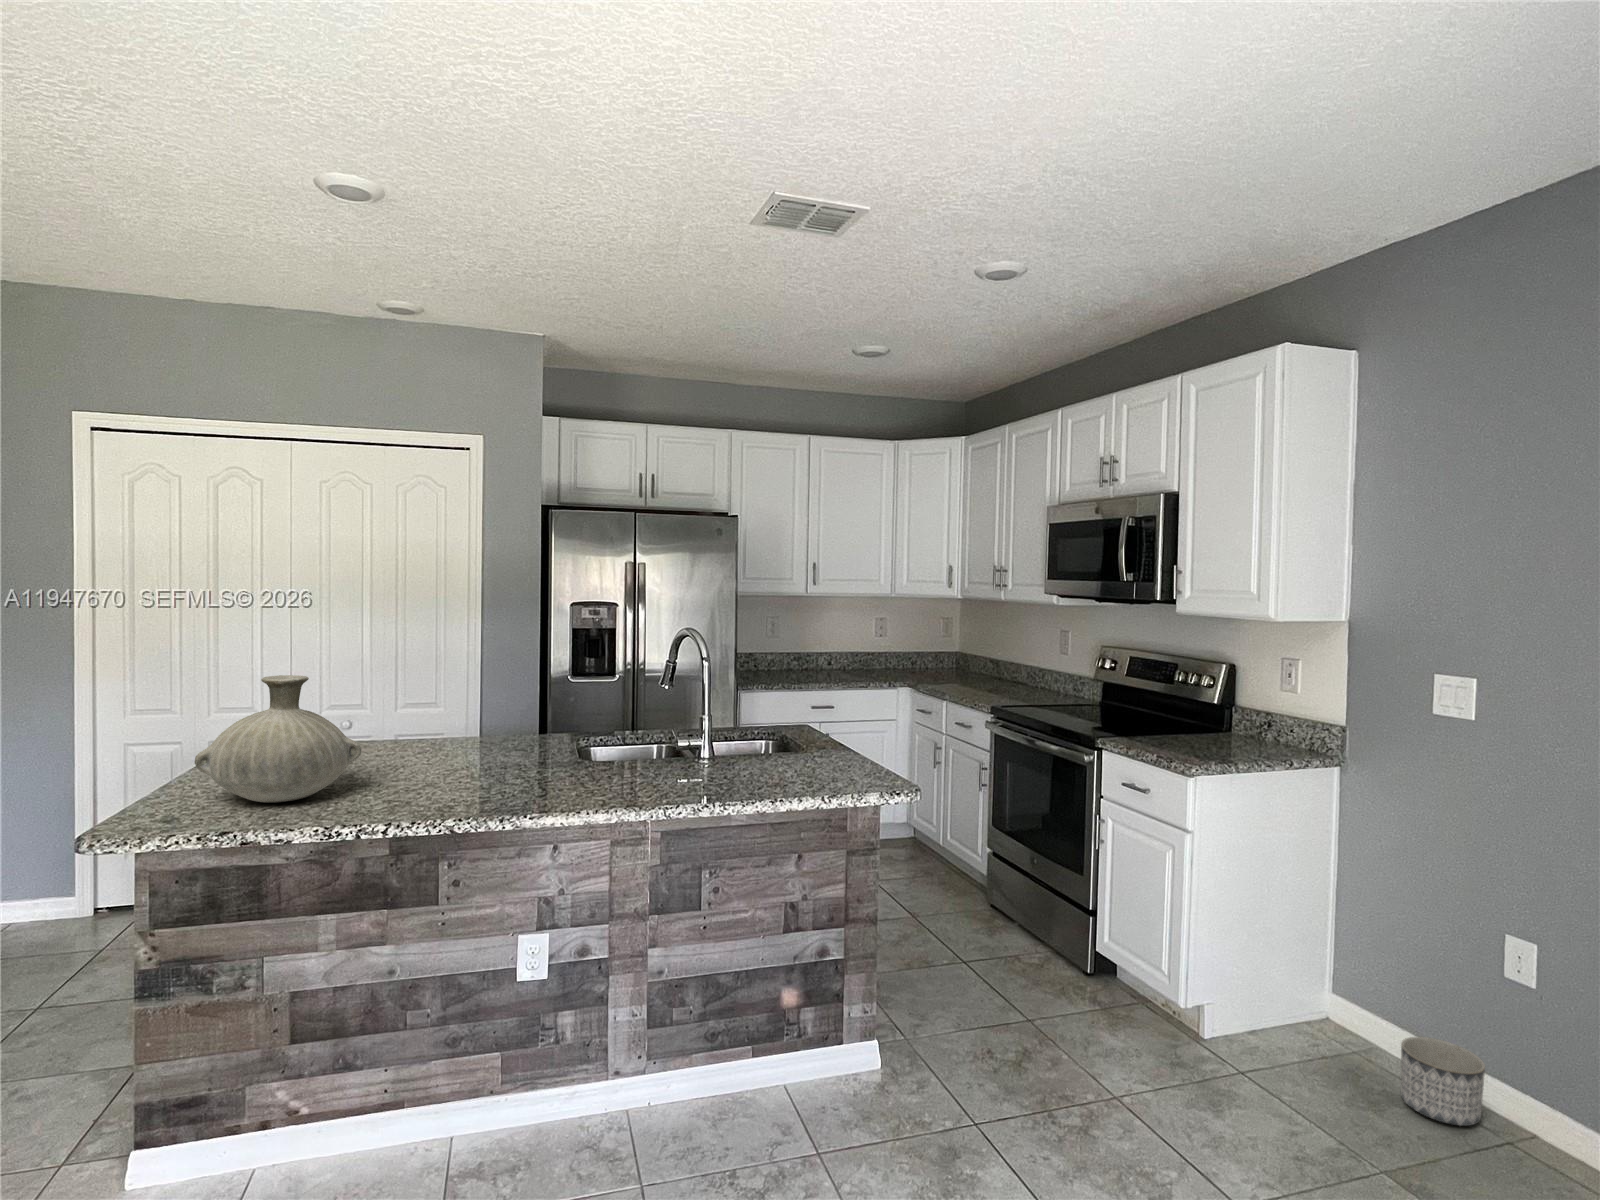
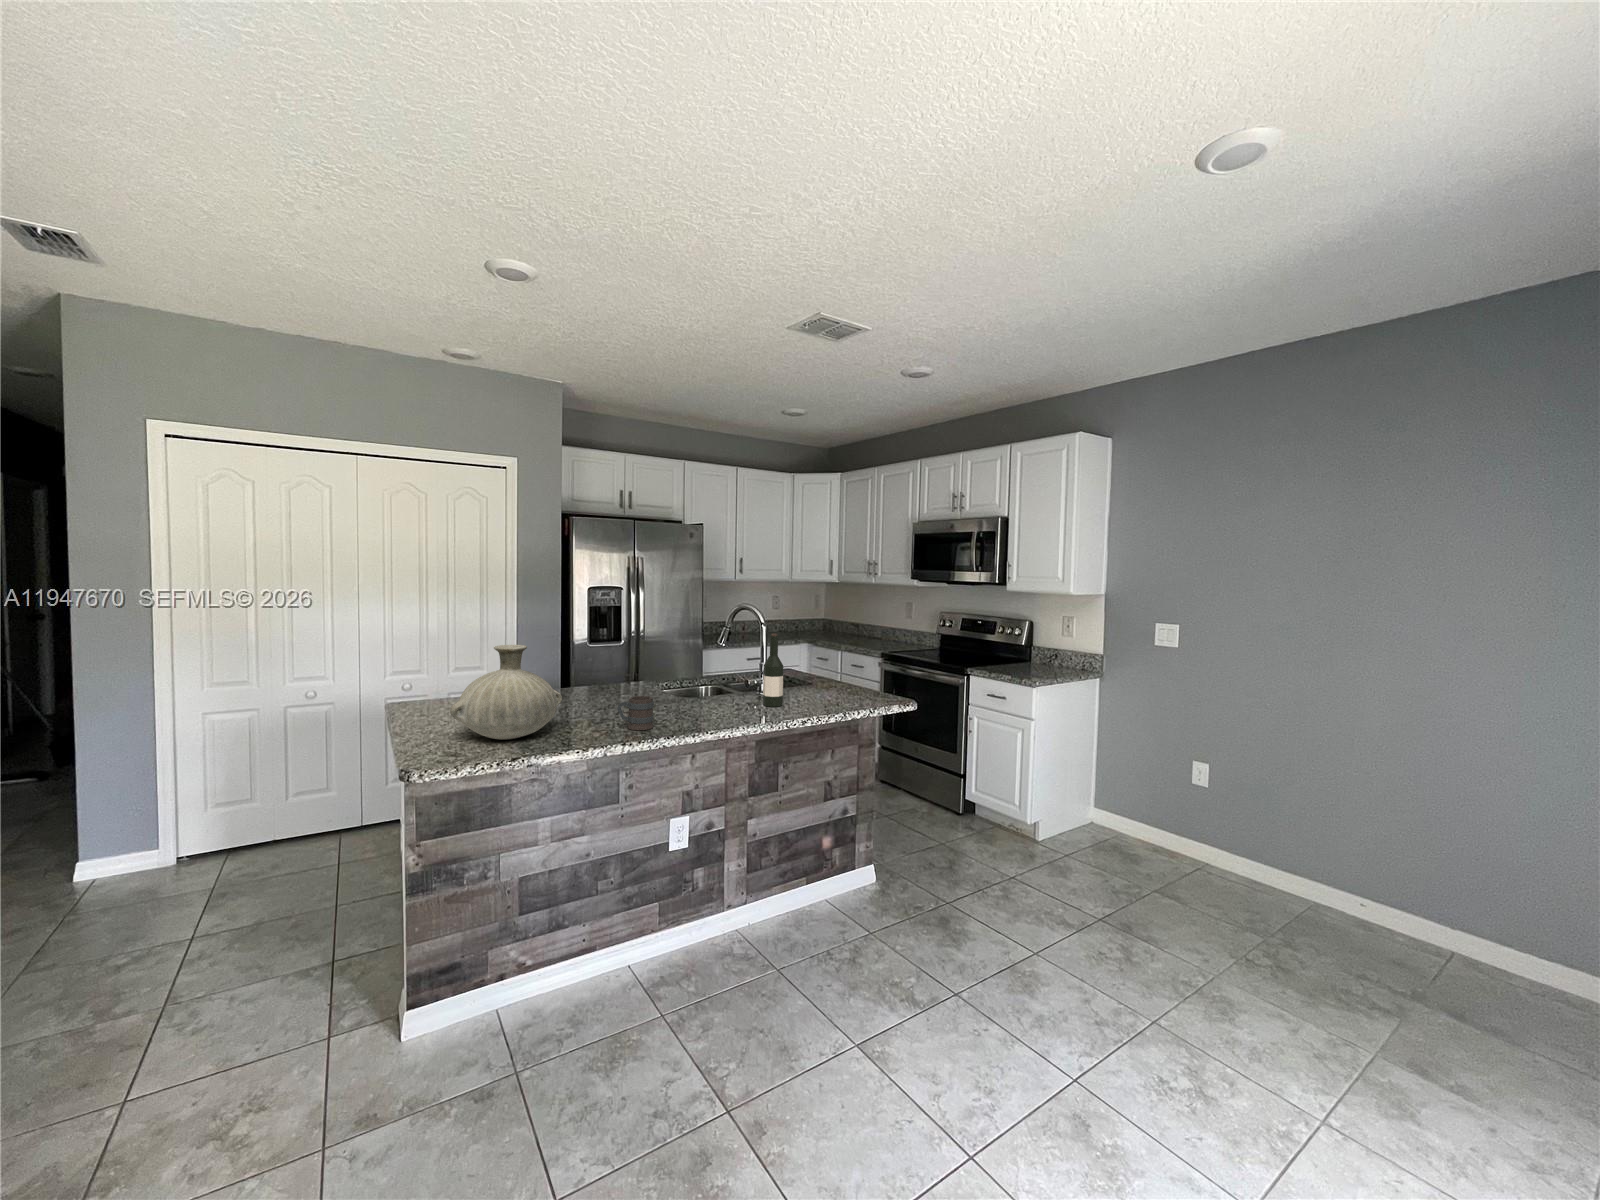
wine bottle: none [682,672,712,781] -> present [763,634,783,707]
mug: none [428,754,480,803] -> present [617,696,654,730]
planter: present [1401,1037,1485,1126] -> none [1146,822,1189,865]

